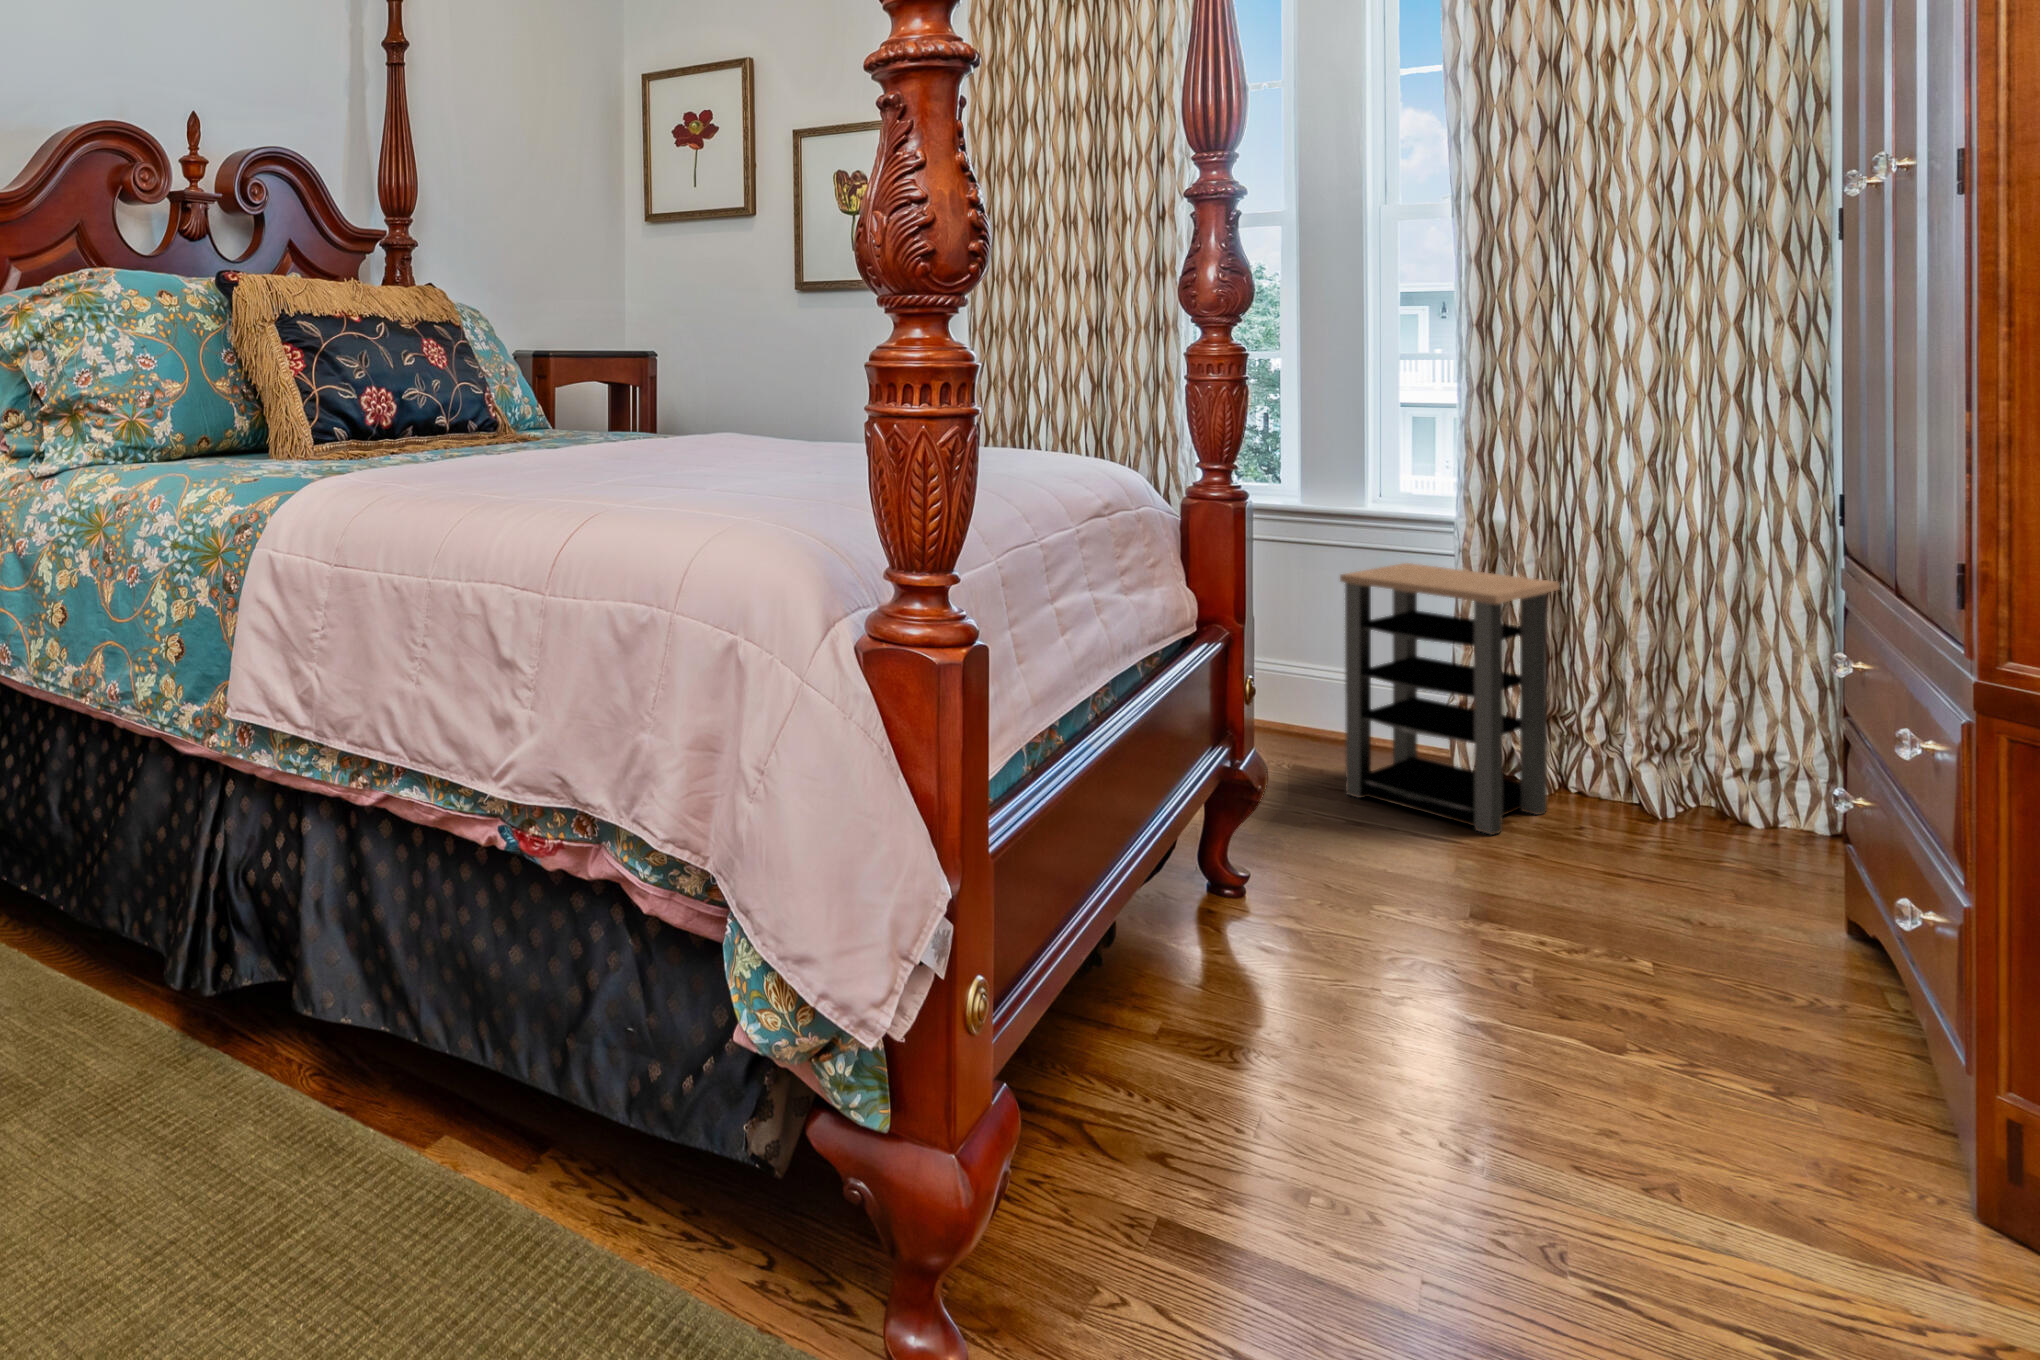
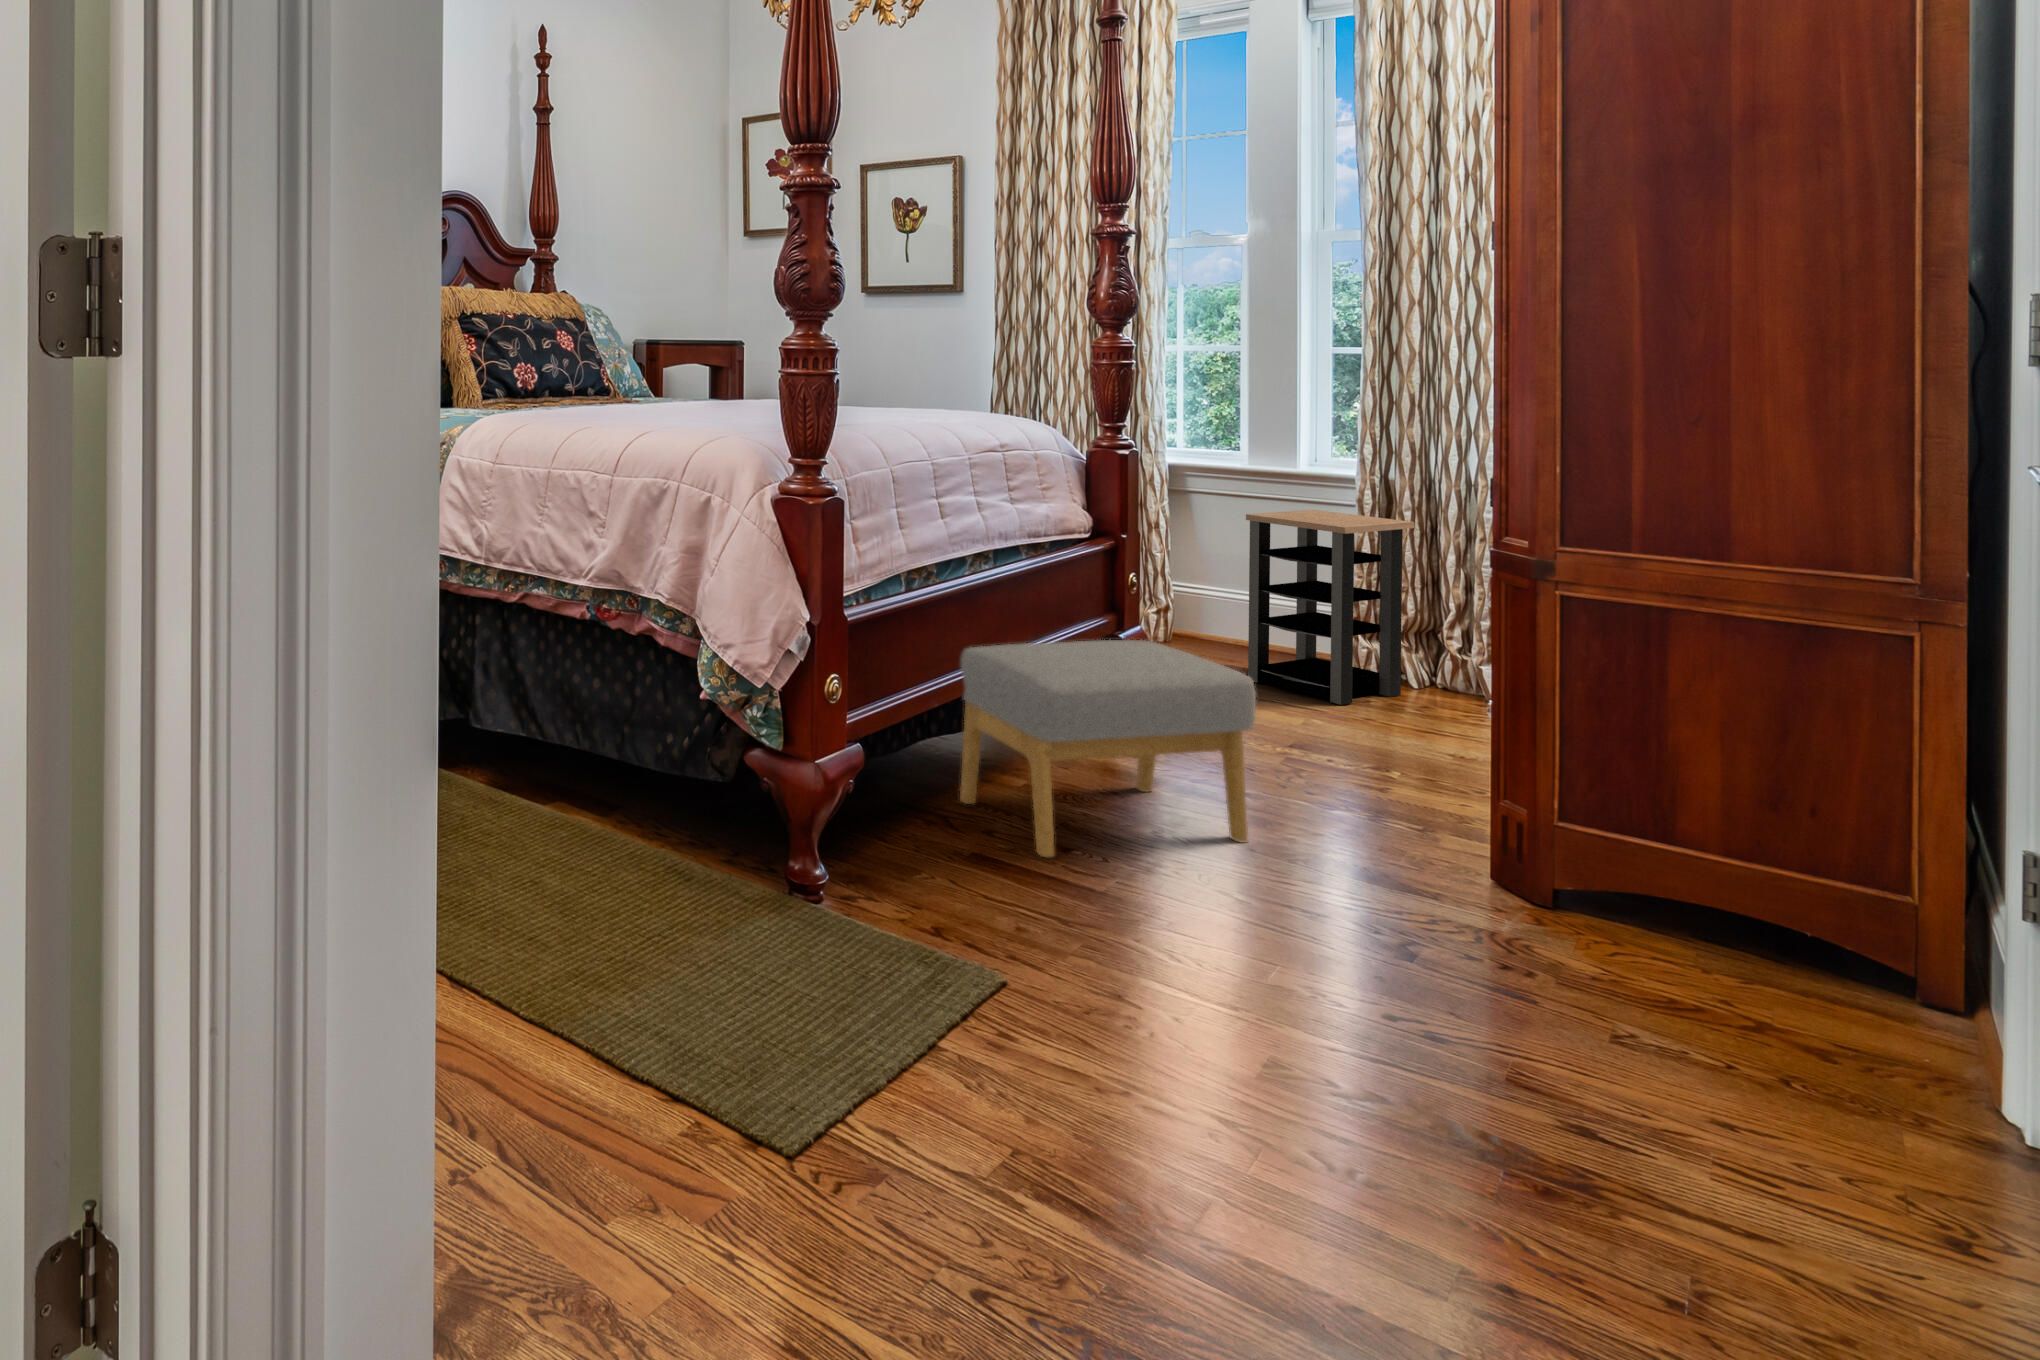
footstool: none [1096,812,1611,1259] -> present [960,640,1256,857]

